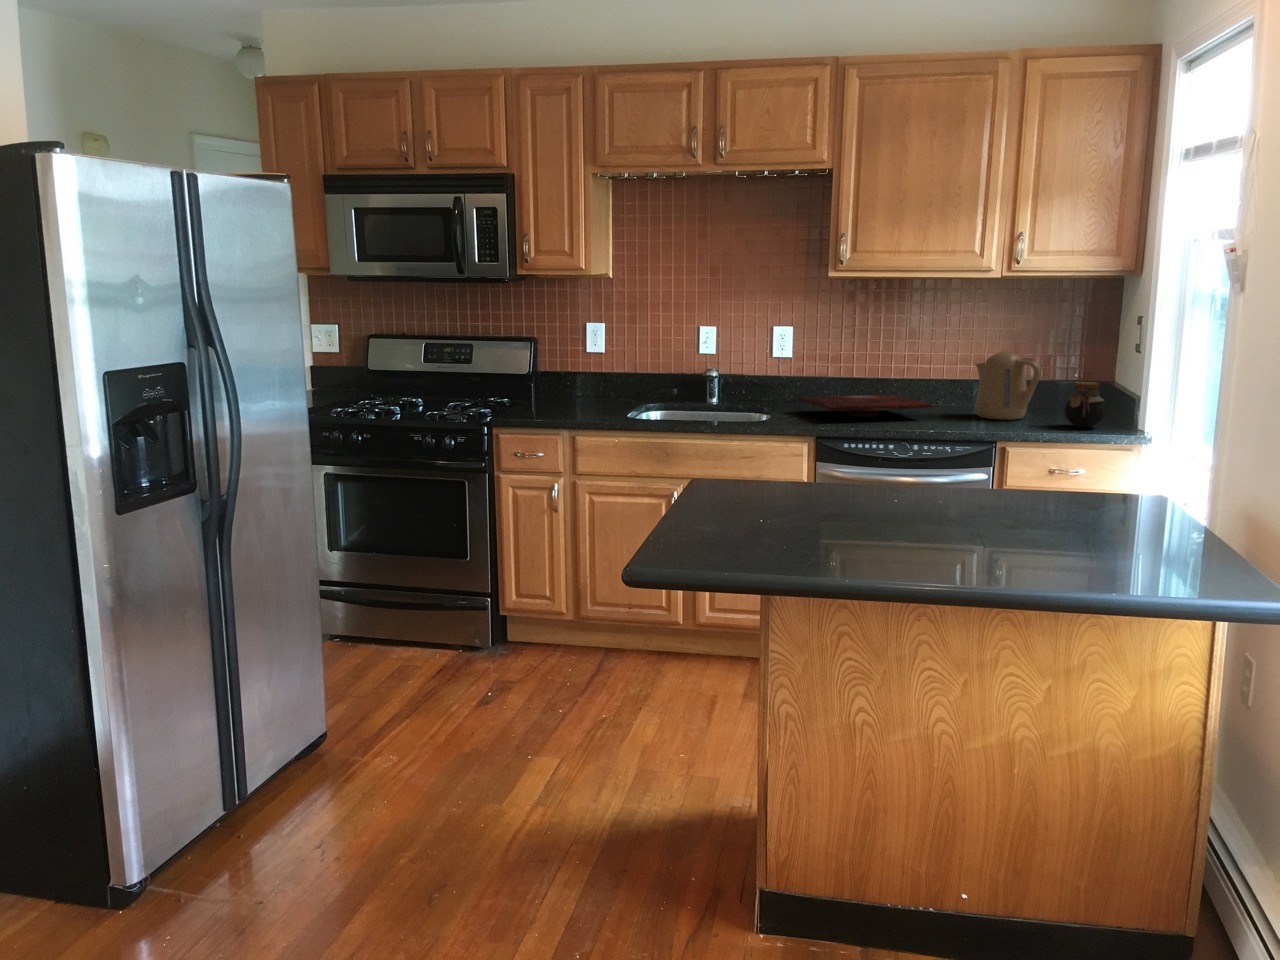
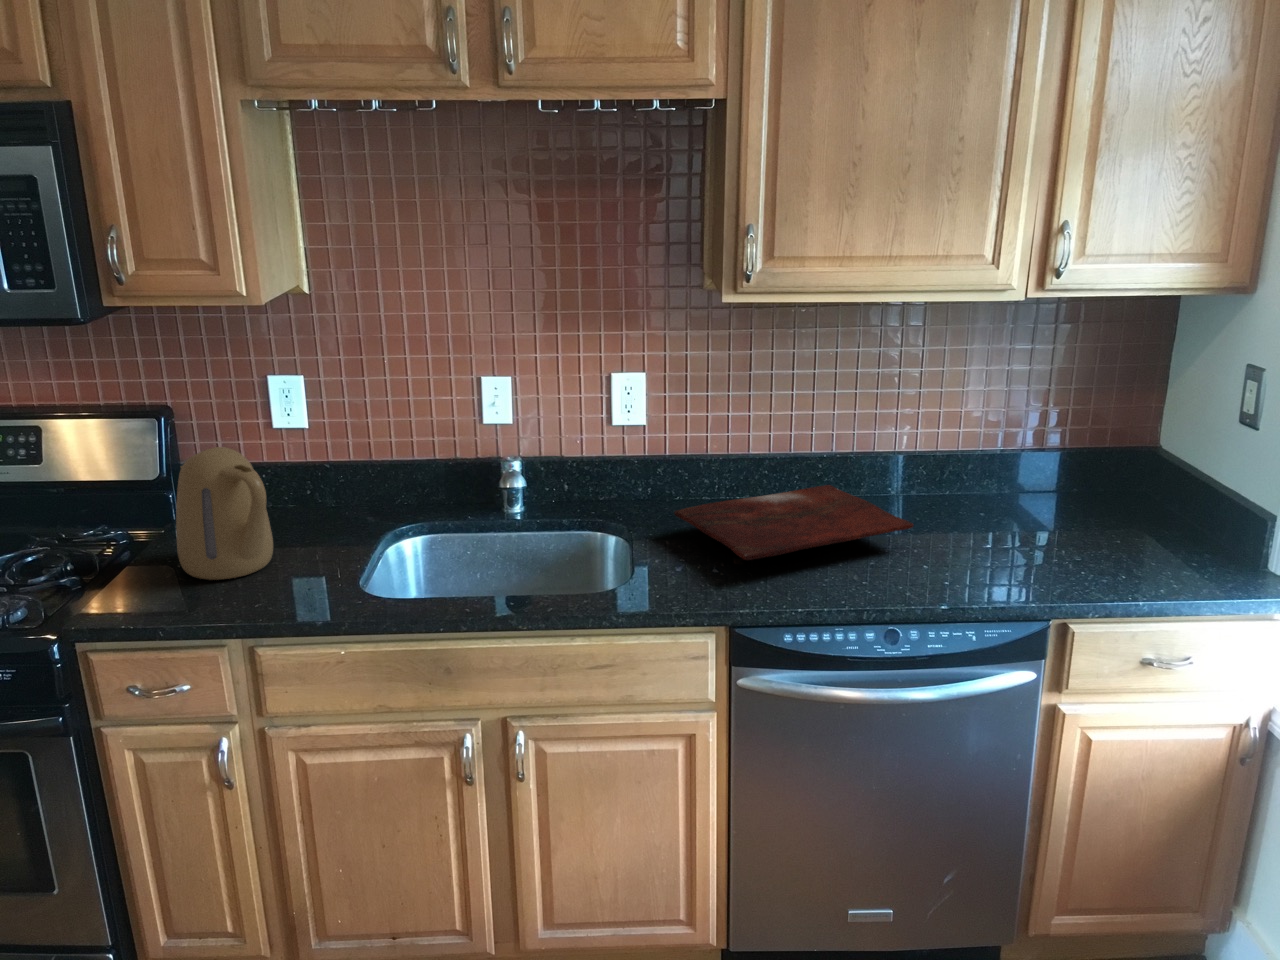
kettle: present [976,351,1041,420] -> present [176,447,273,580]
jar: present [1065,382,1105,428] -> none [1137,477,1209,559]

